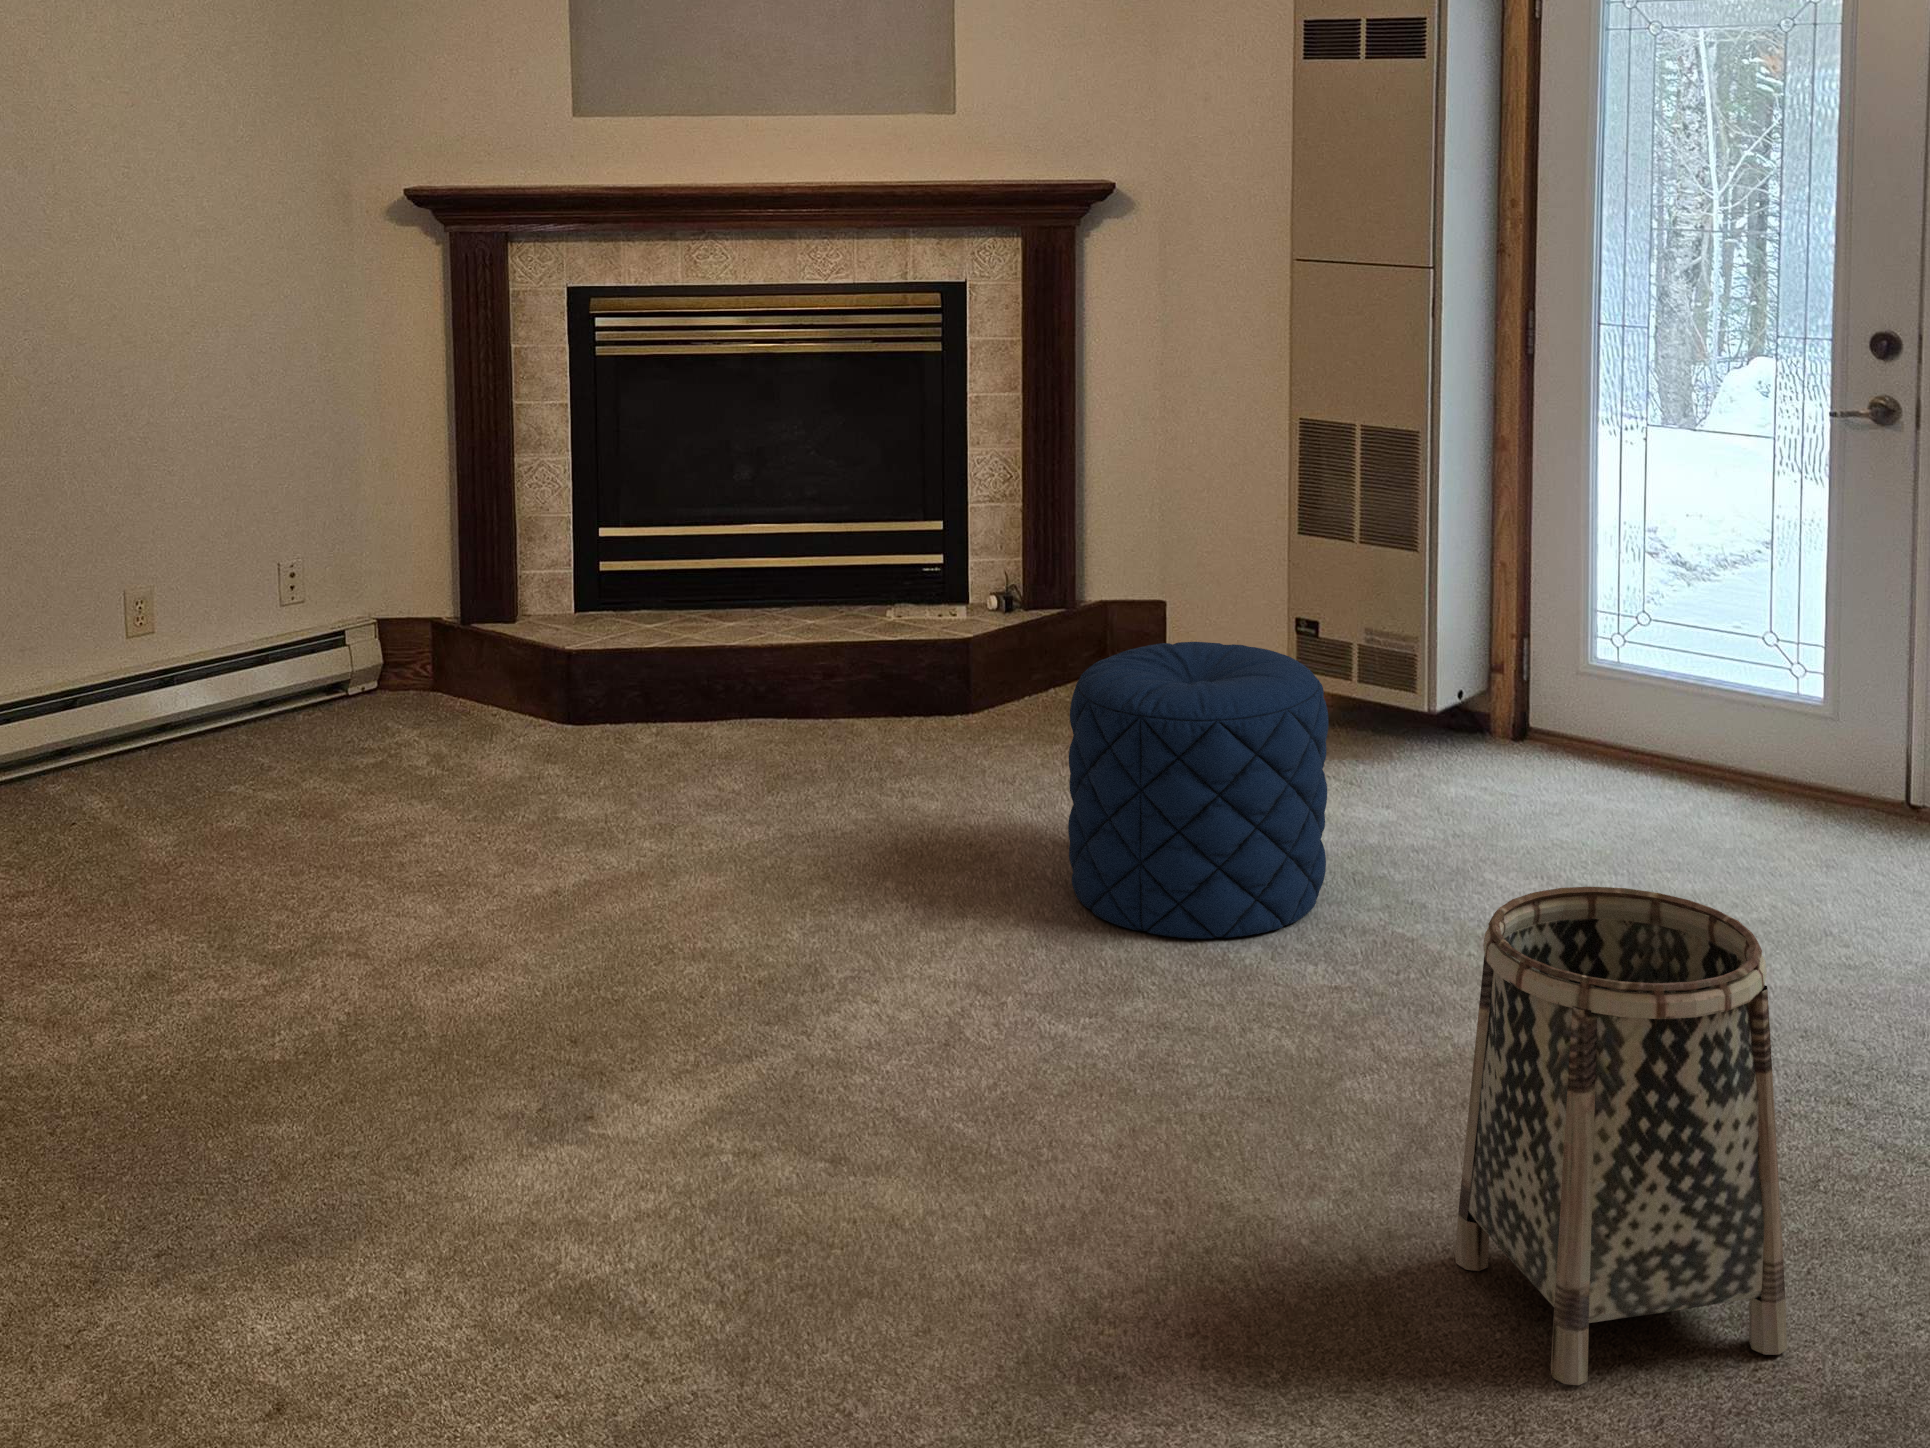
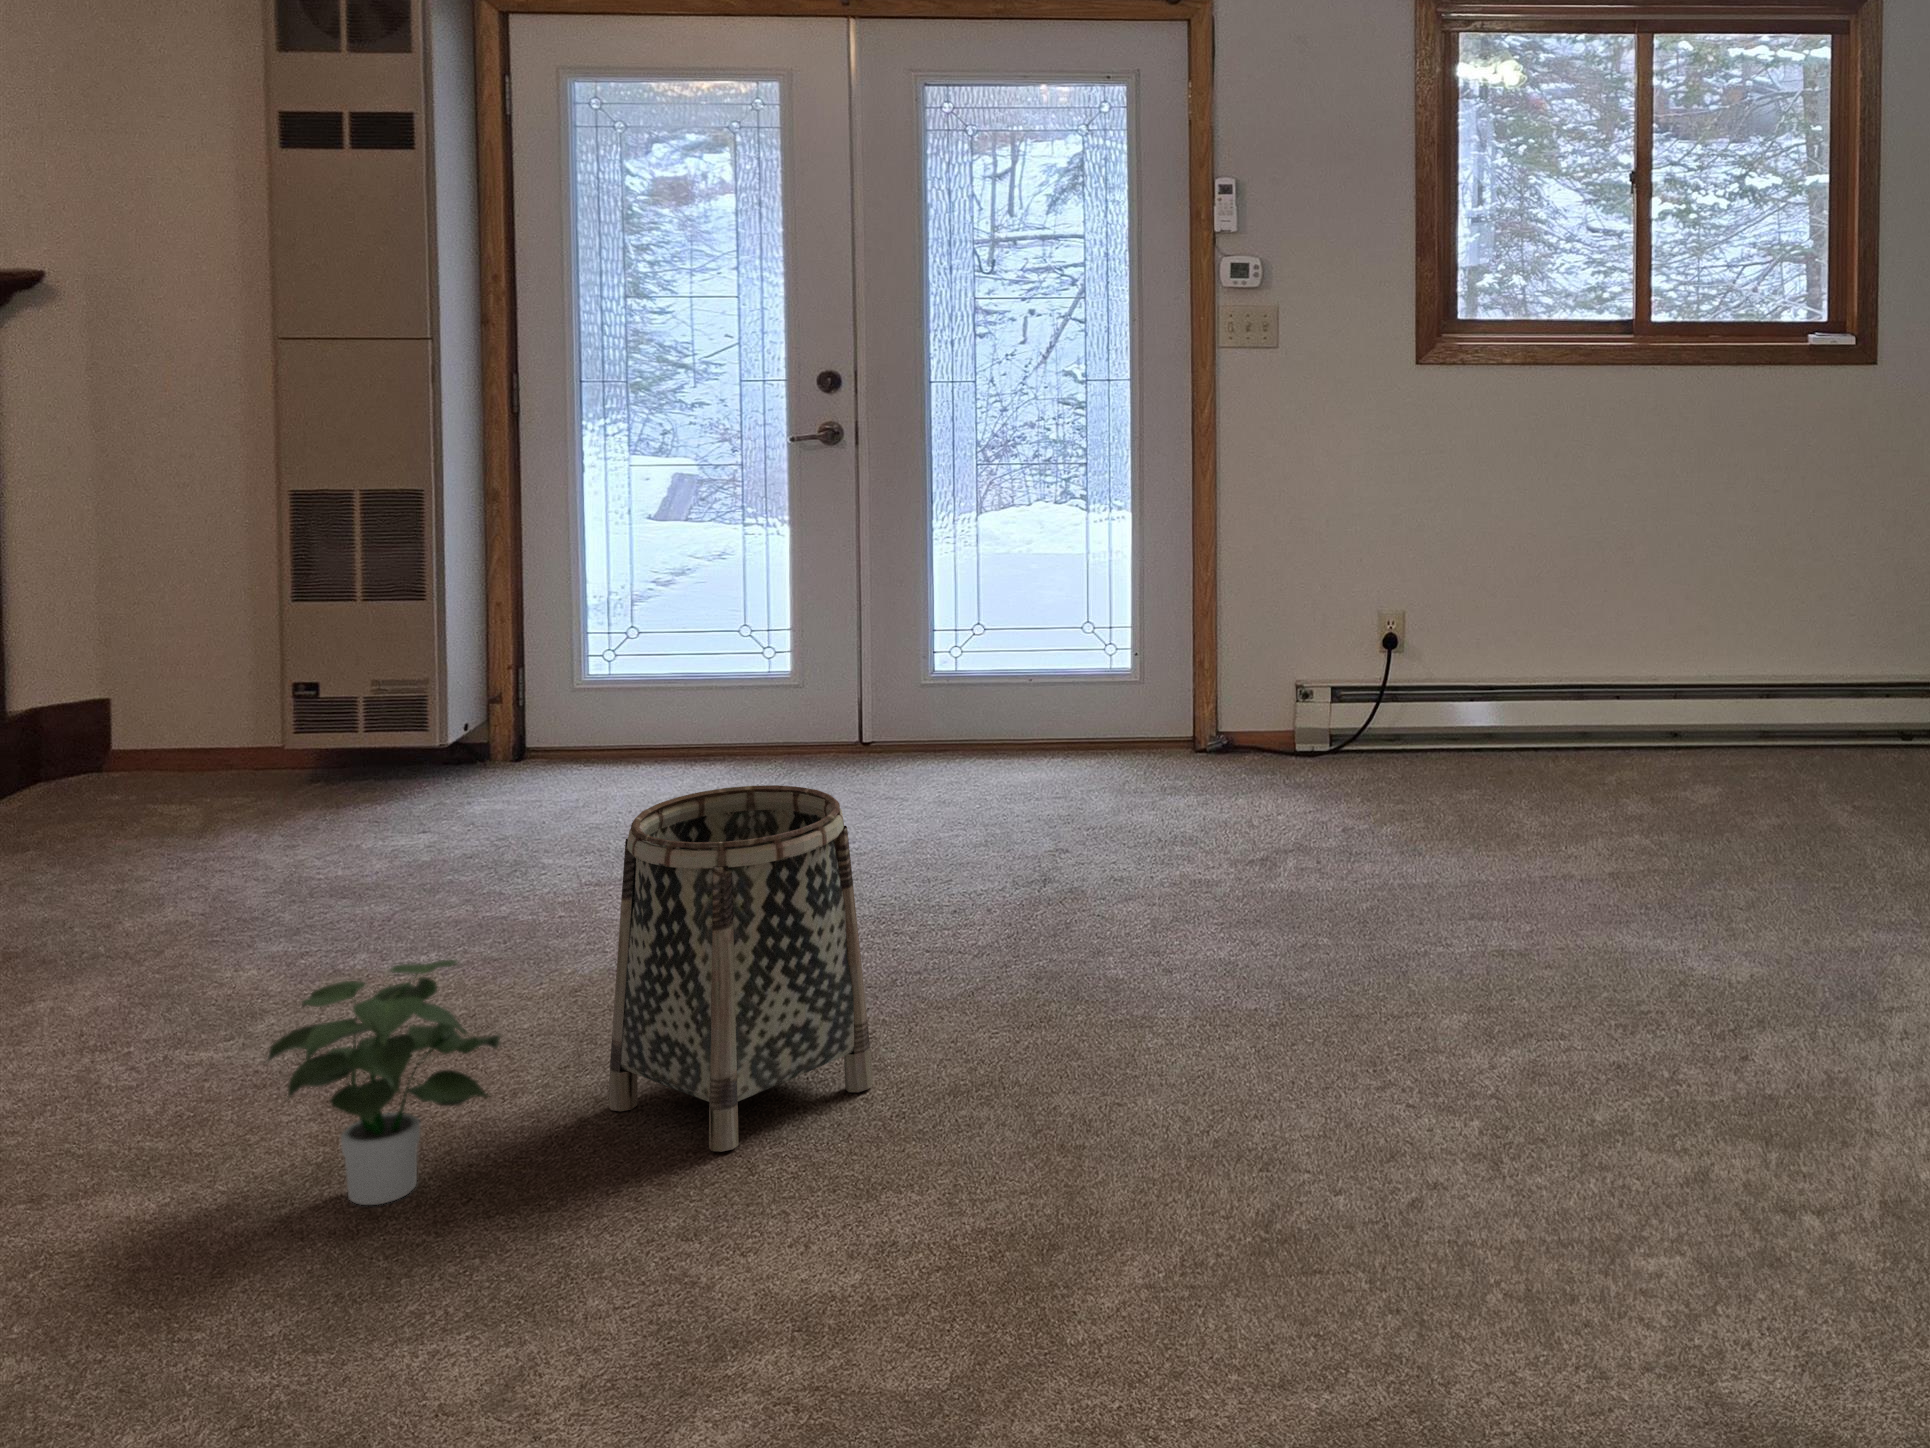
pouf: present [1068,642,1328,939] -> none [108,693,391,970]
potted plant: none [1077,1022,1328,1303] -> present [268,960,501,1205]

